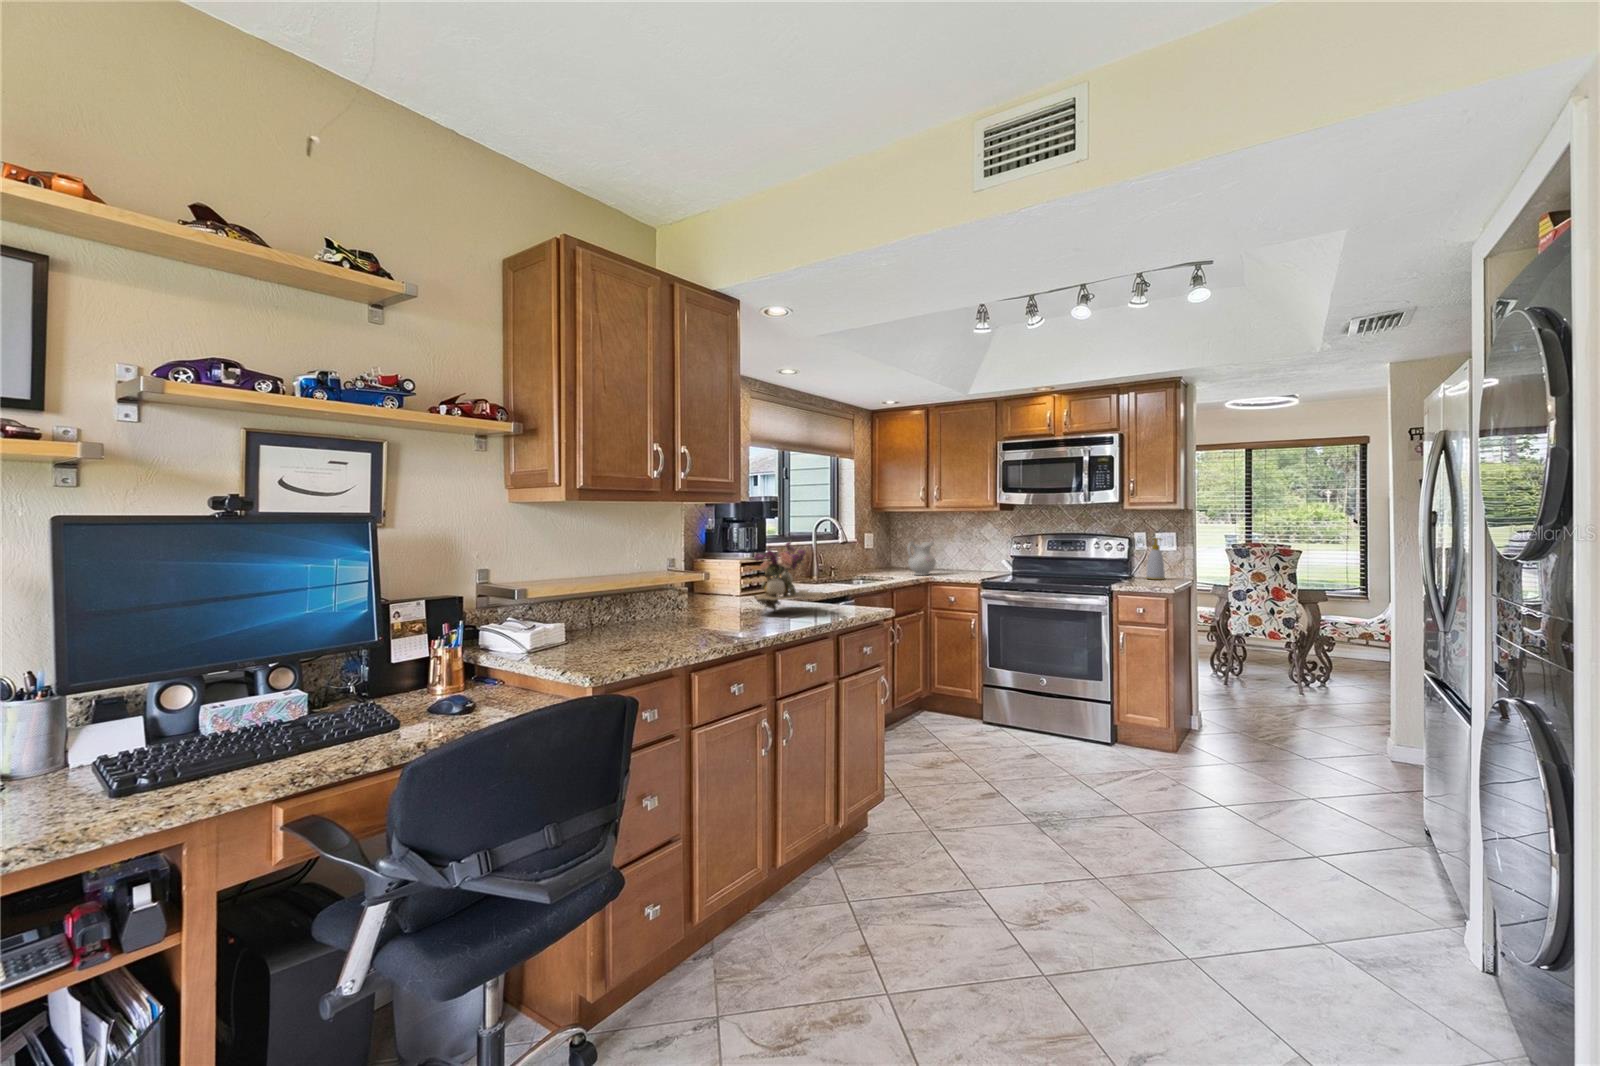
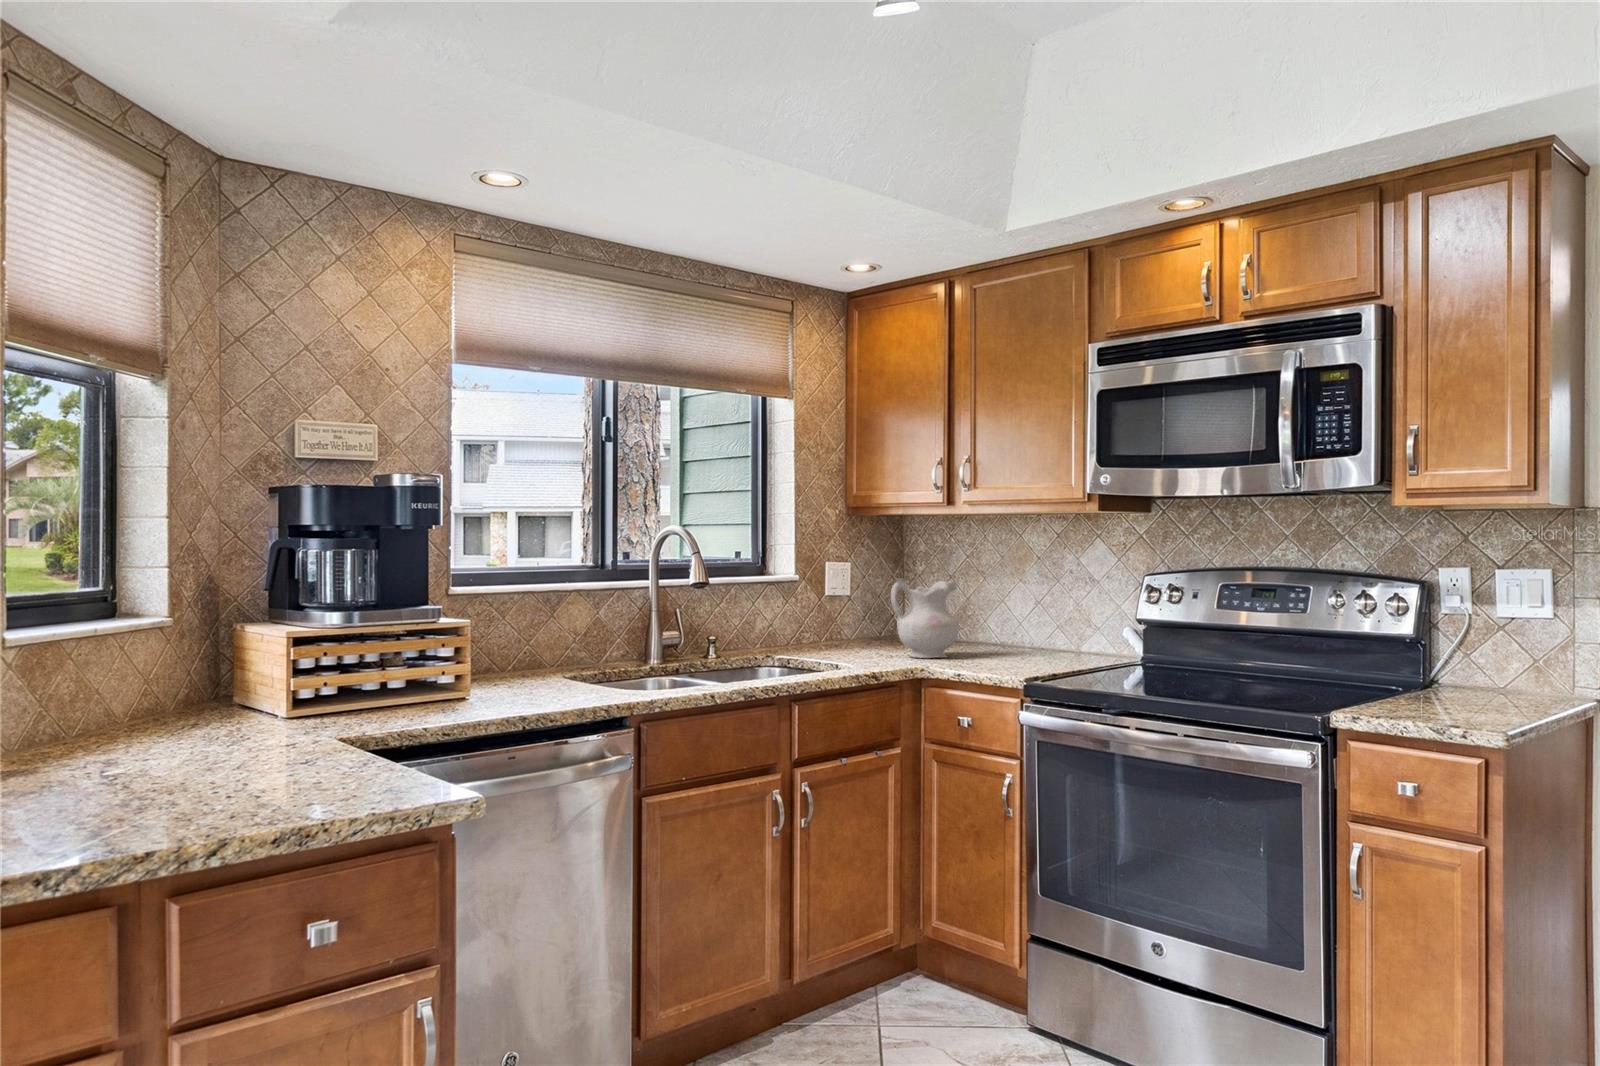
soap bottle: present [1146,538,1165,580] -> none [1464,583,1519,696]
flower arrangement: present [754,542,826,610] -> none [68,583,346,788]

